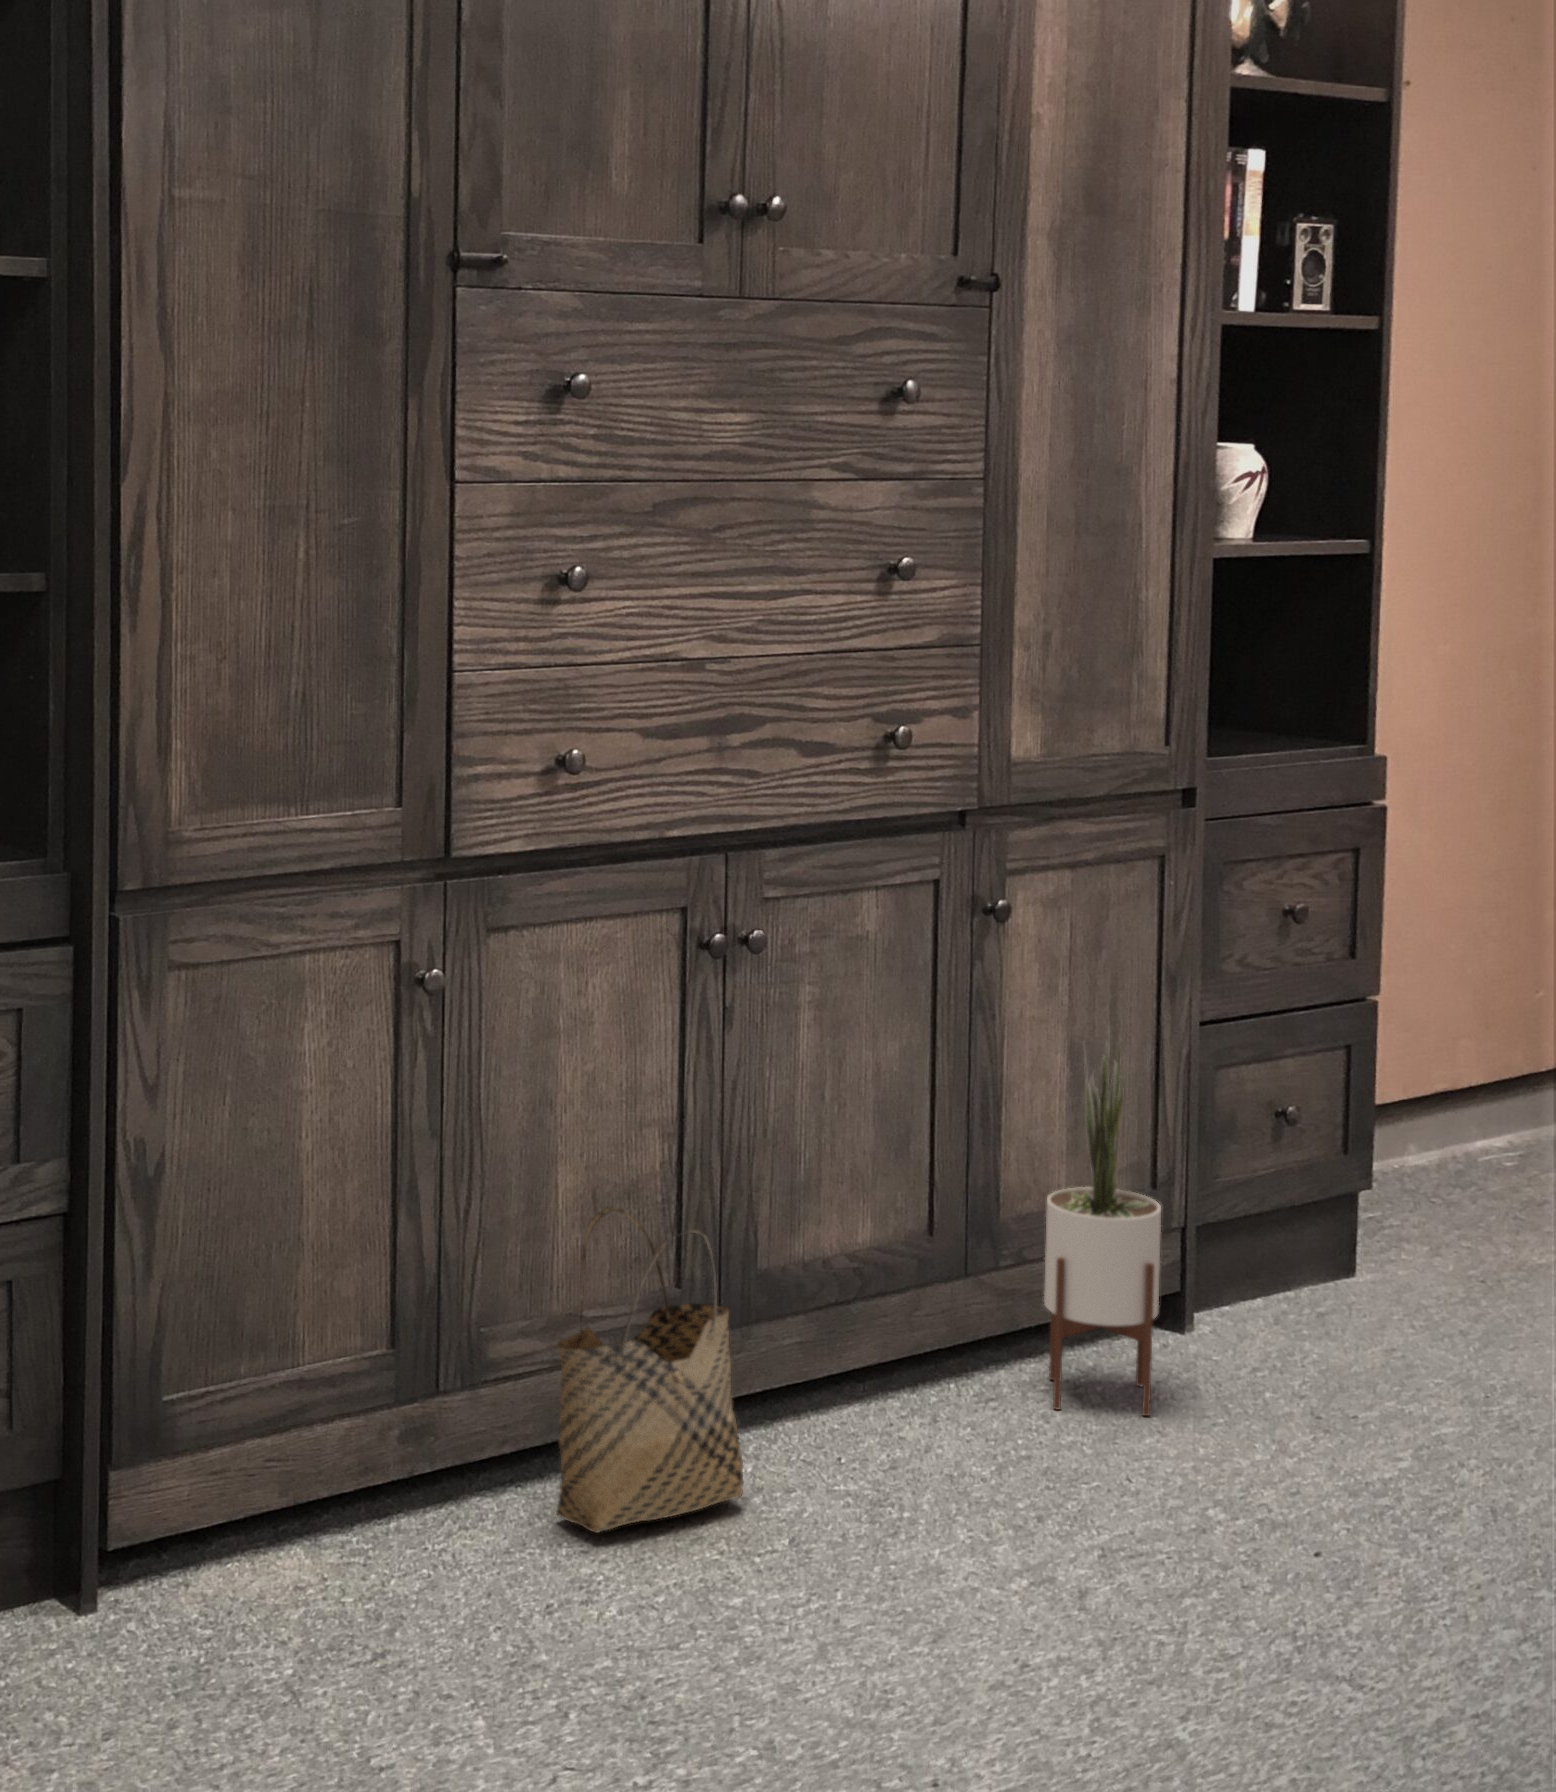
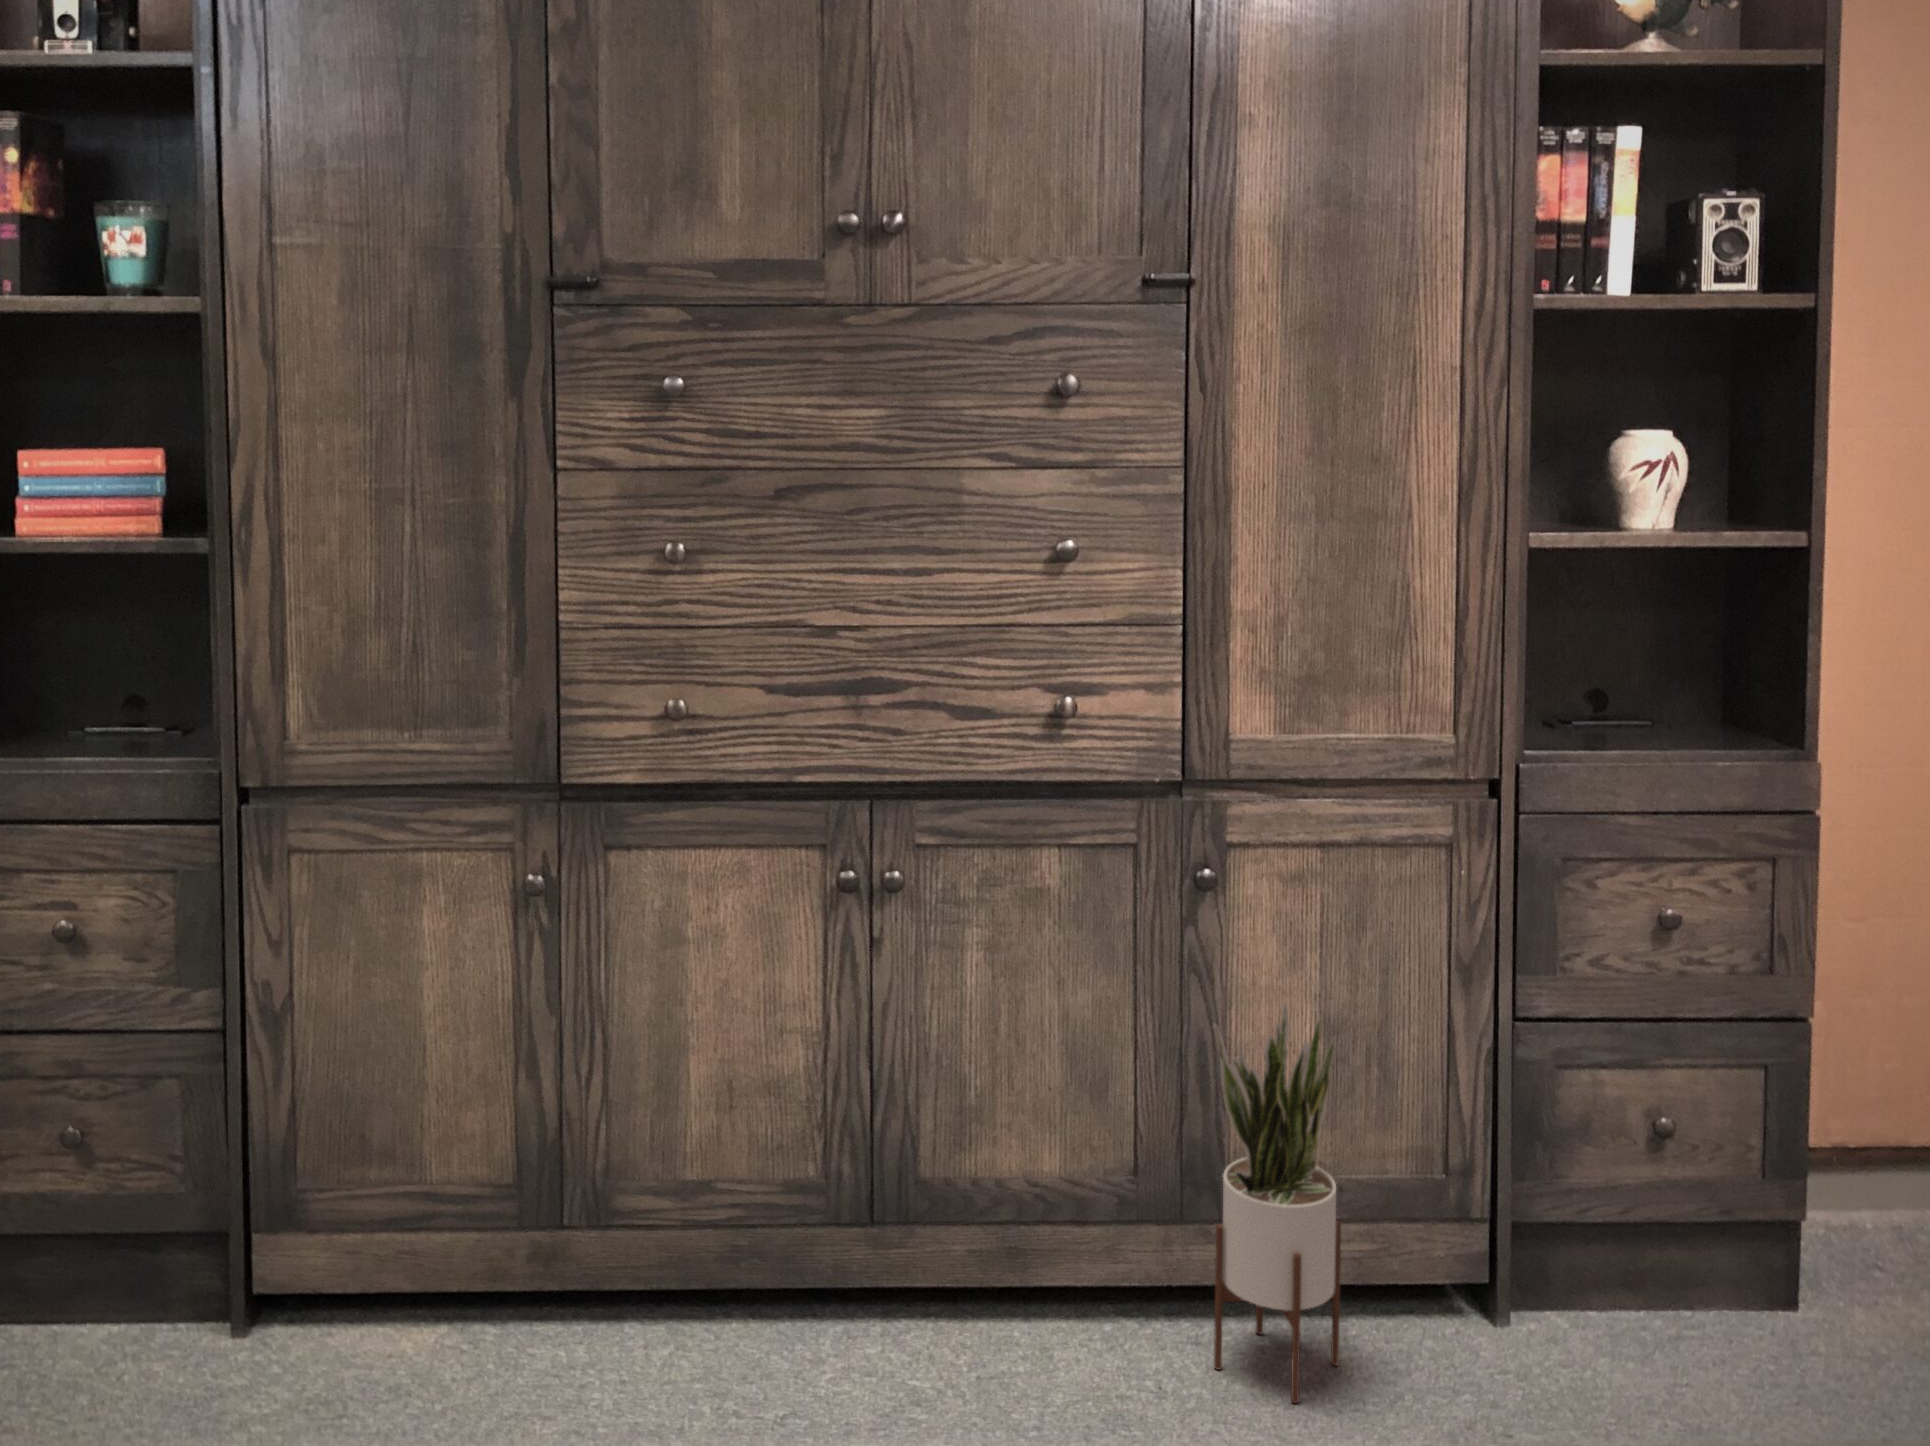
woven basket: present [556,1207,743,1533] -> none [613,1100,807,1387]

